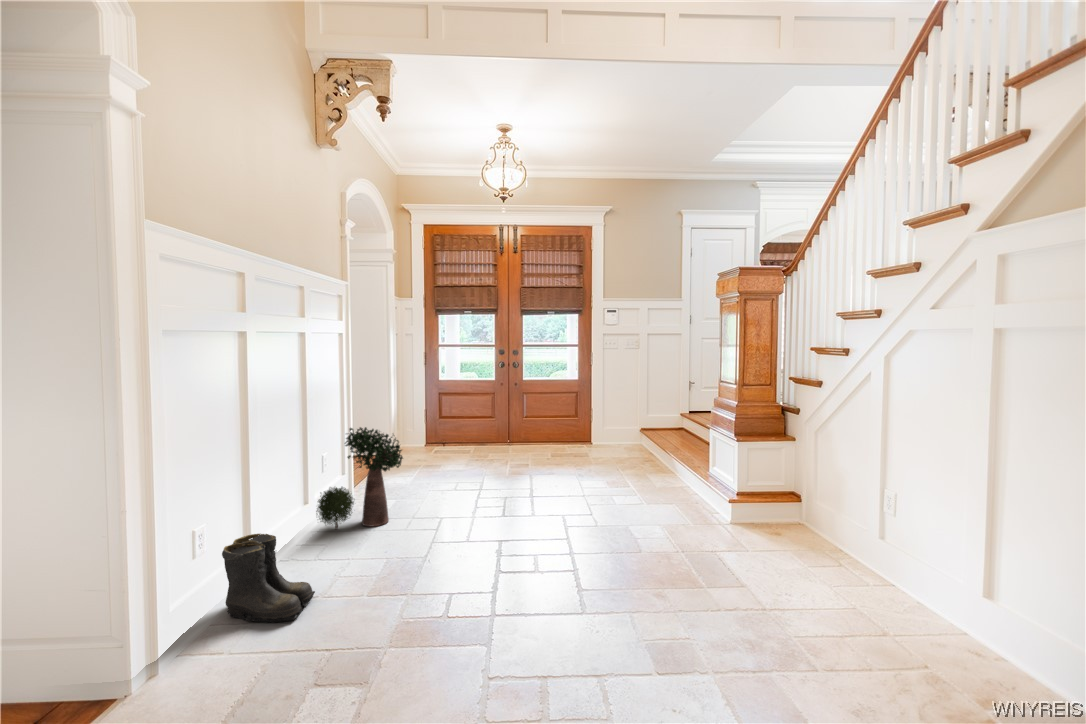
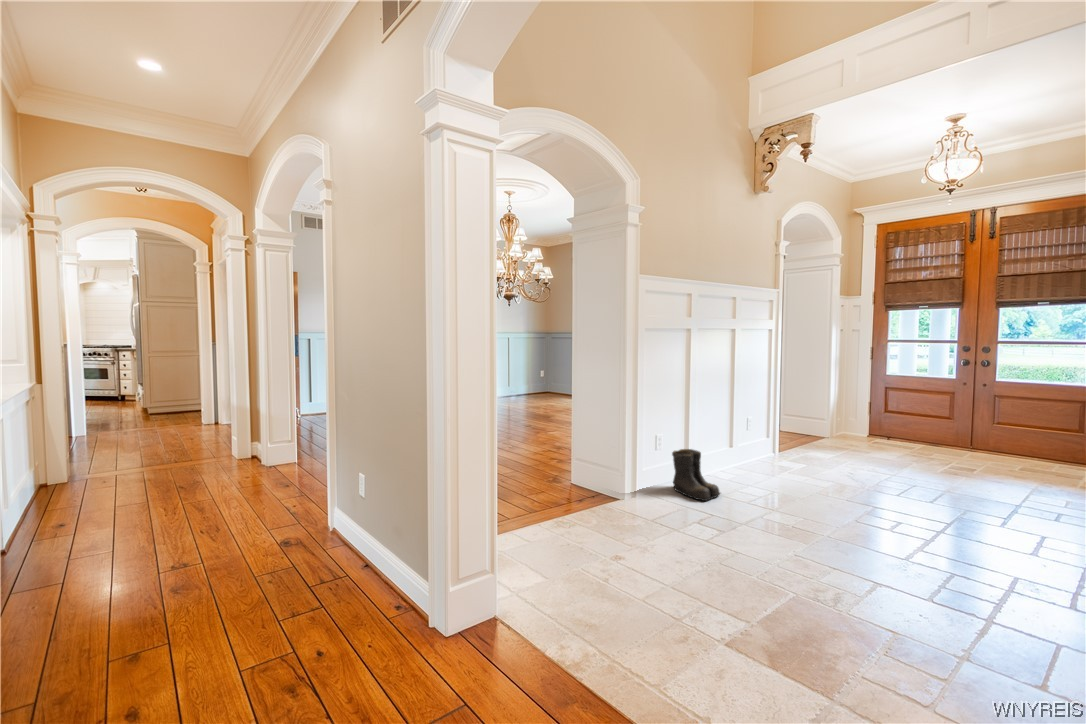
potted plant: present [316,427,403,529] -> none [738,399,810,477]

